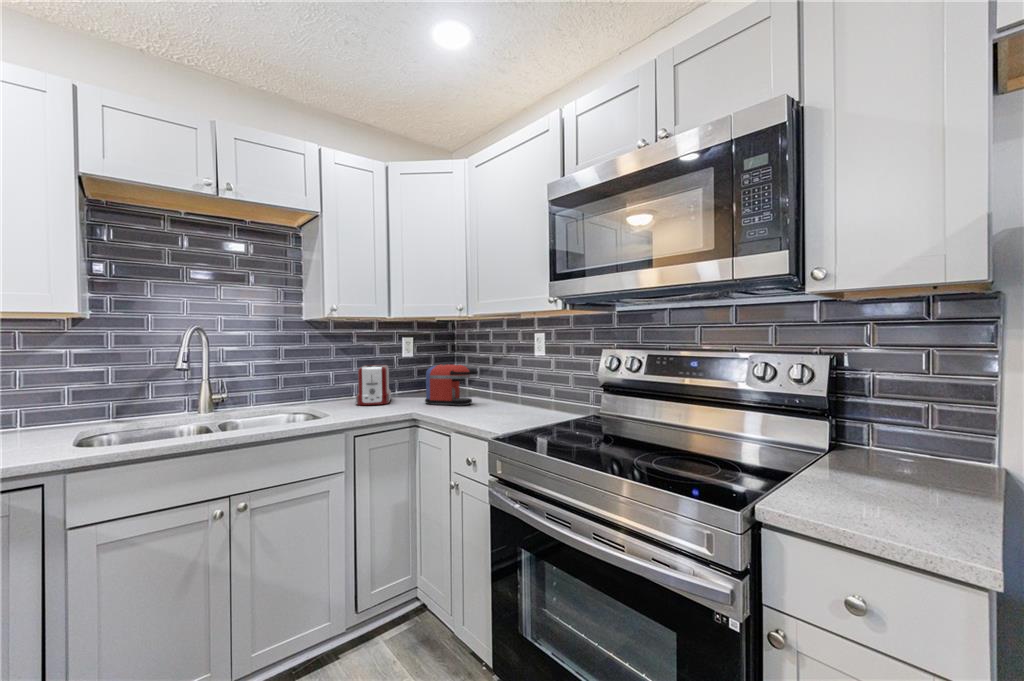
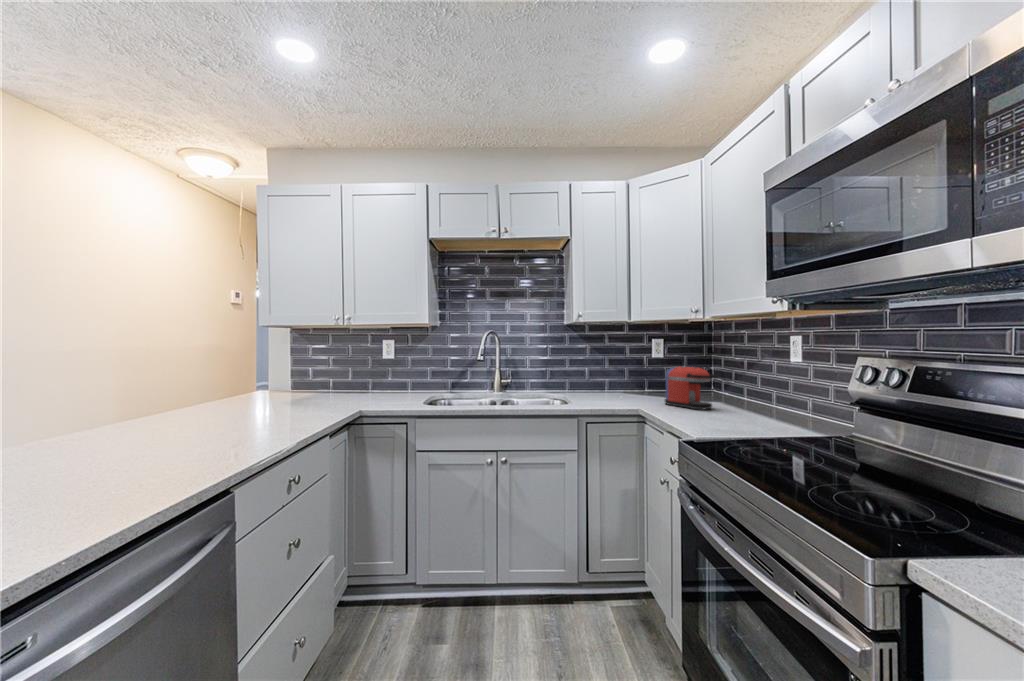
toaster: present [356,365,391,405] -> none [603,364,640,400]

